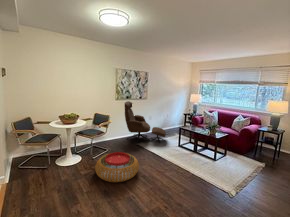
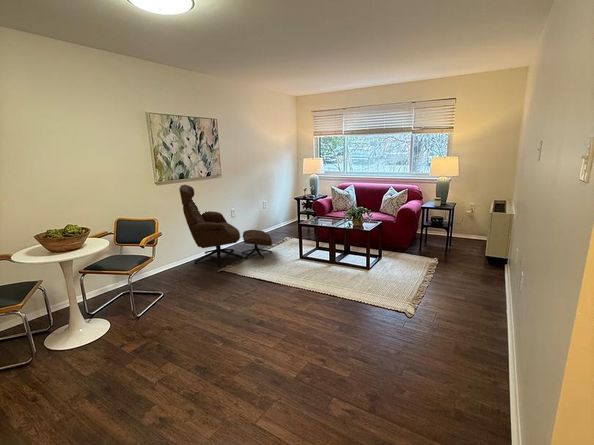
pouf: present [95,152,139,182] -> none [155,289,247,352]

